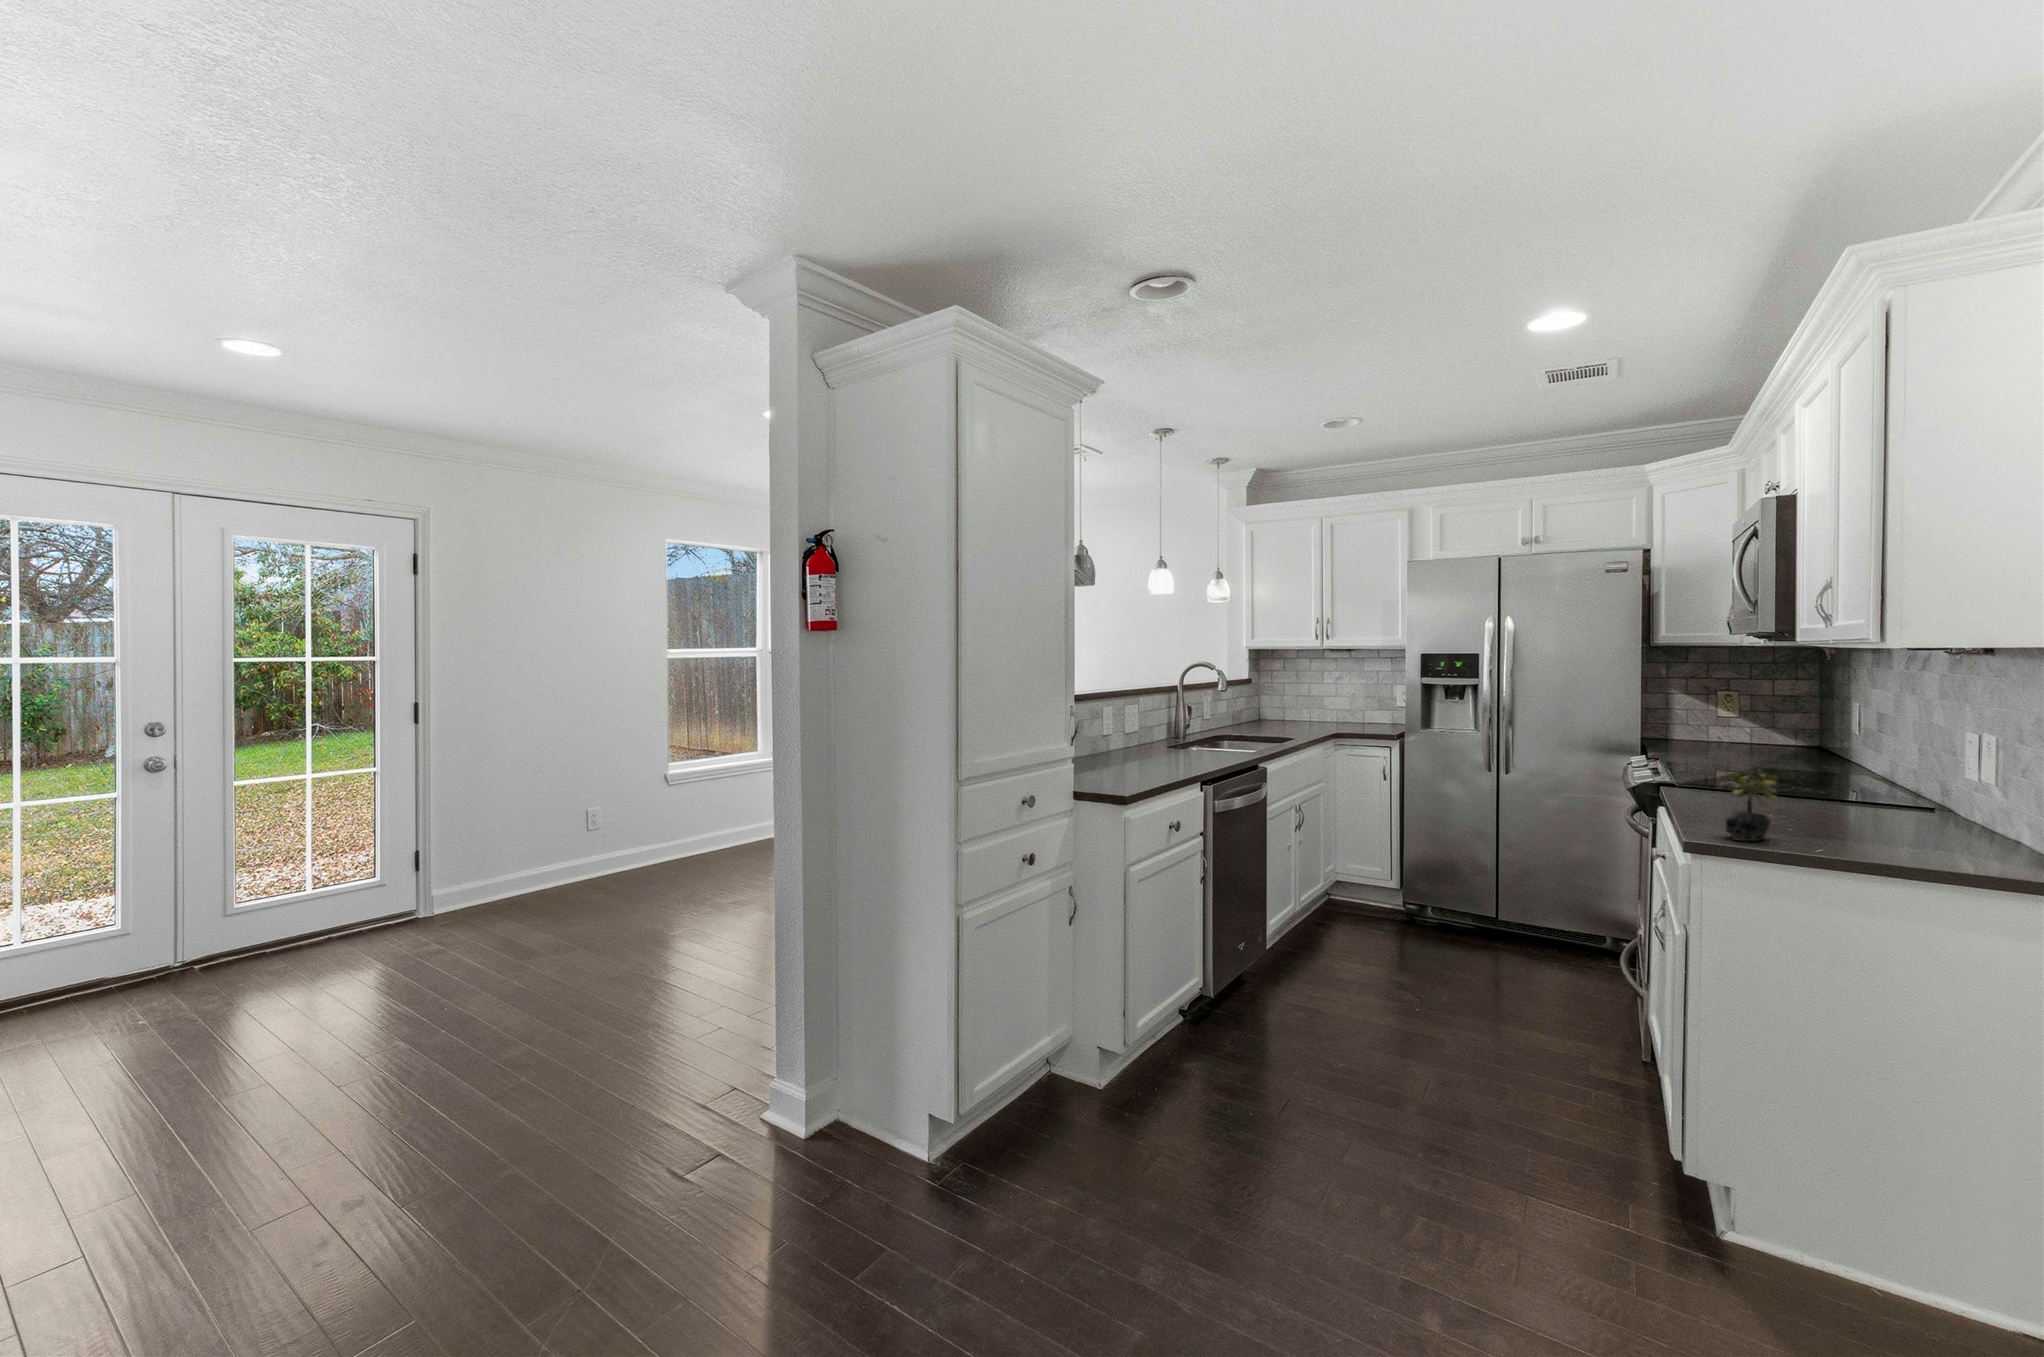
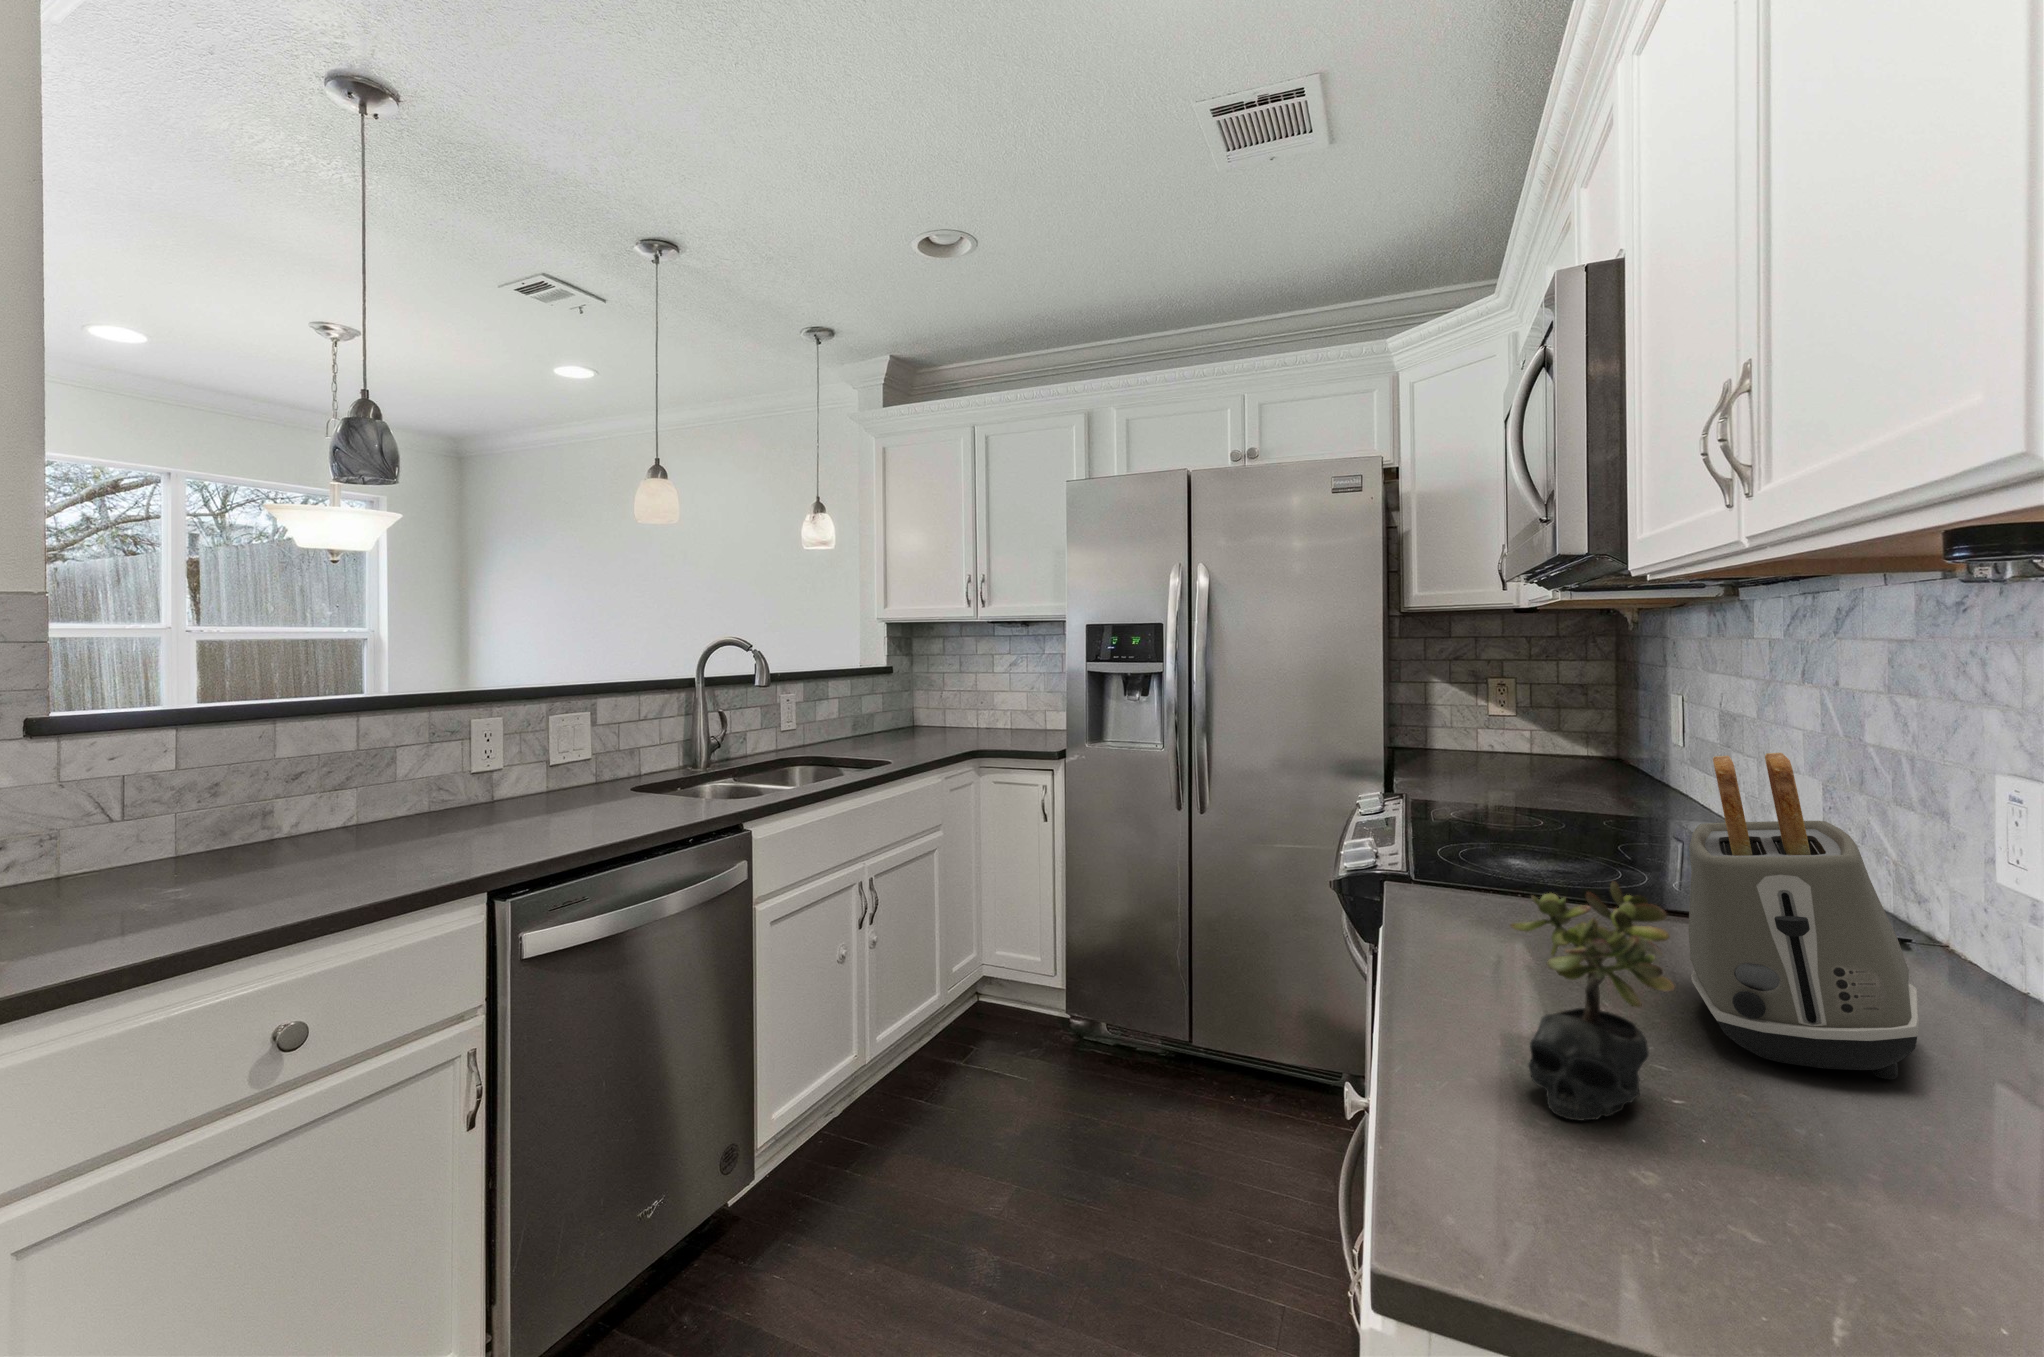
toaster: none [1800,729,1890,839] -> present [1688,753,1919,1079]

